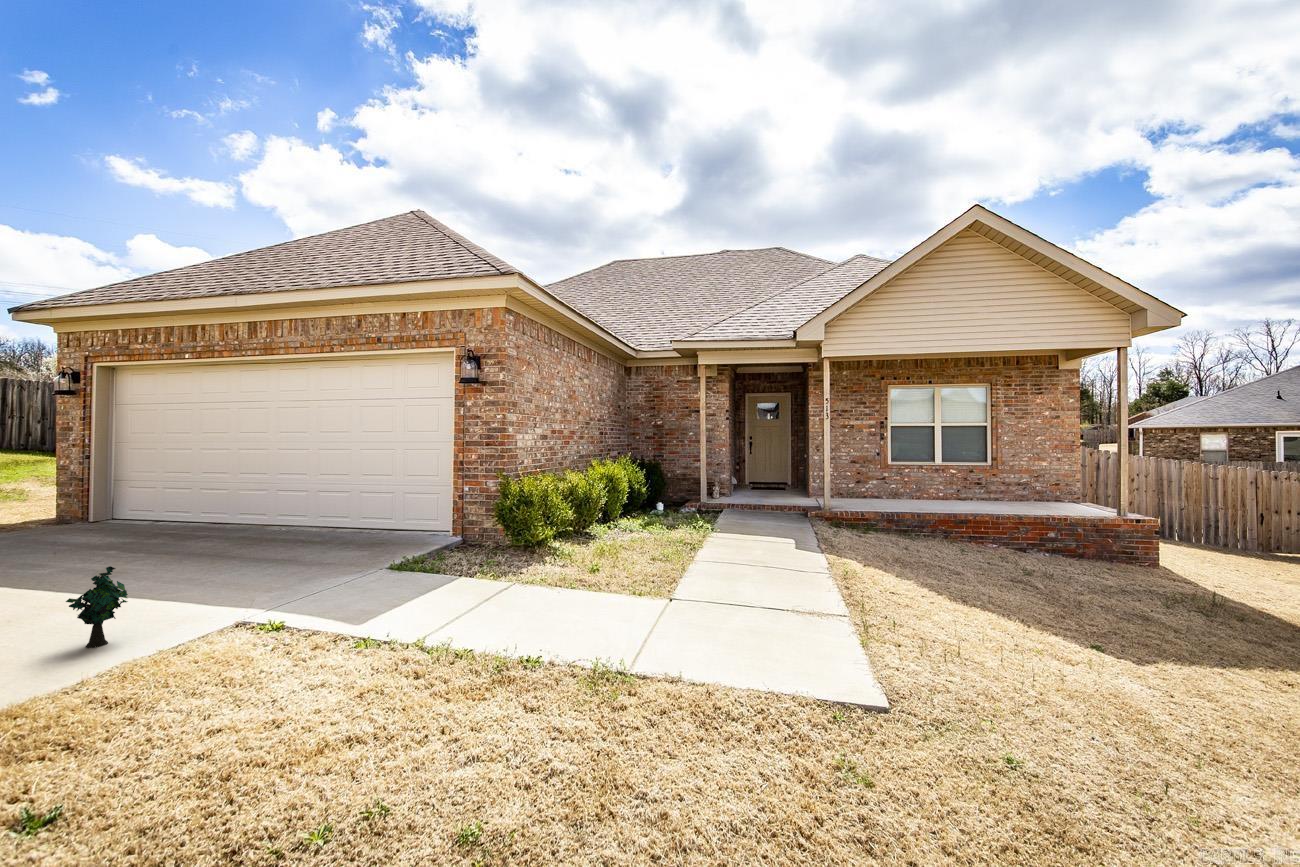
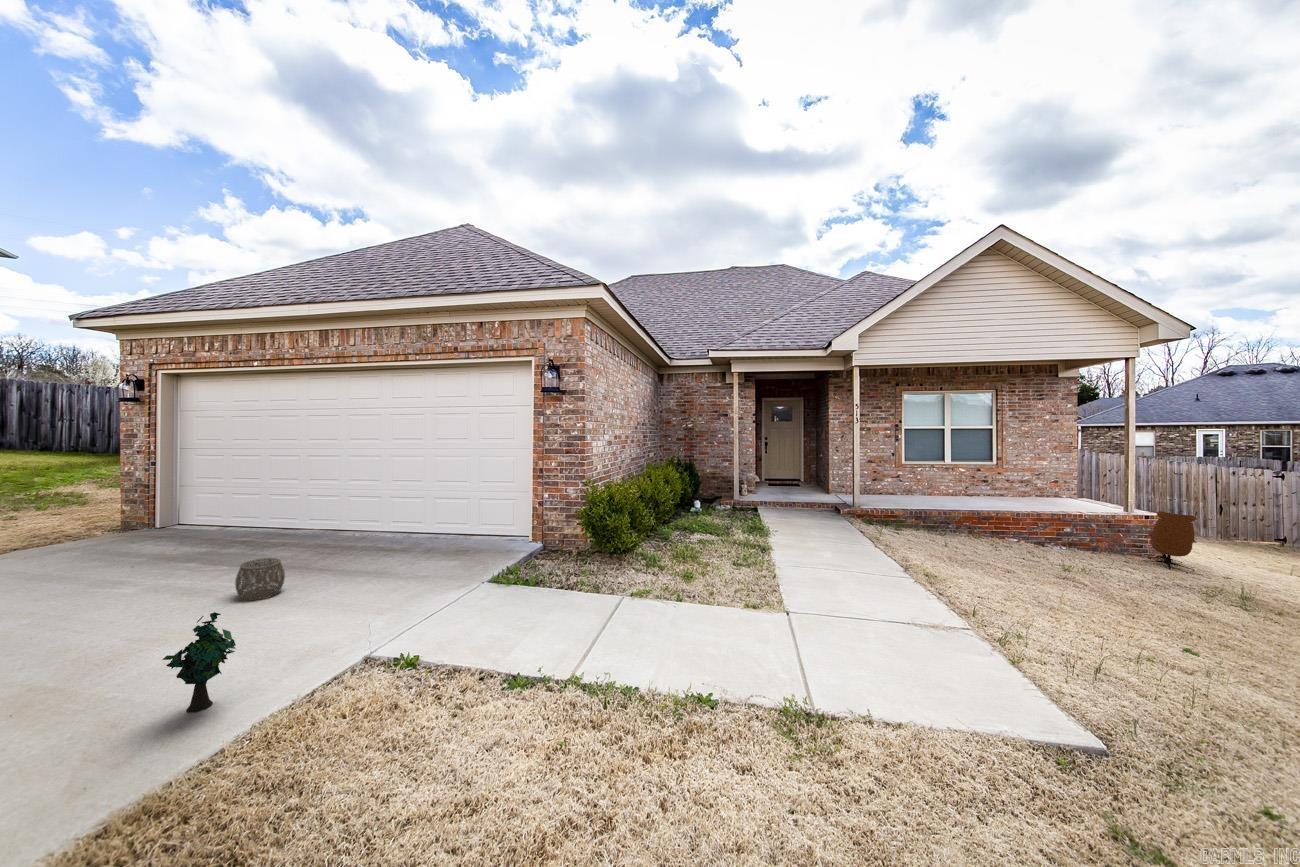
lounge chair: none [1130,515,1182,581] -> present [1143,511,1196,571]
woven basket: none [148,540,196,578] -> present [235,558,285,600]

